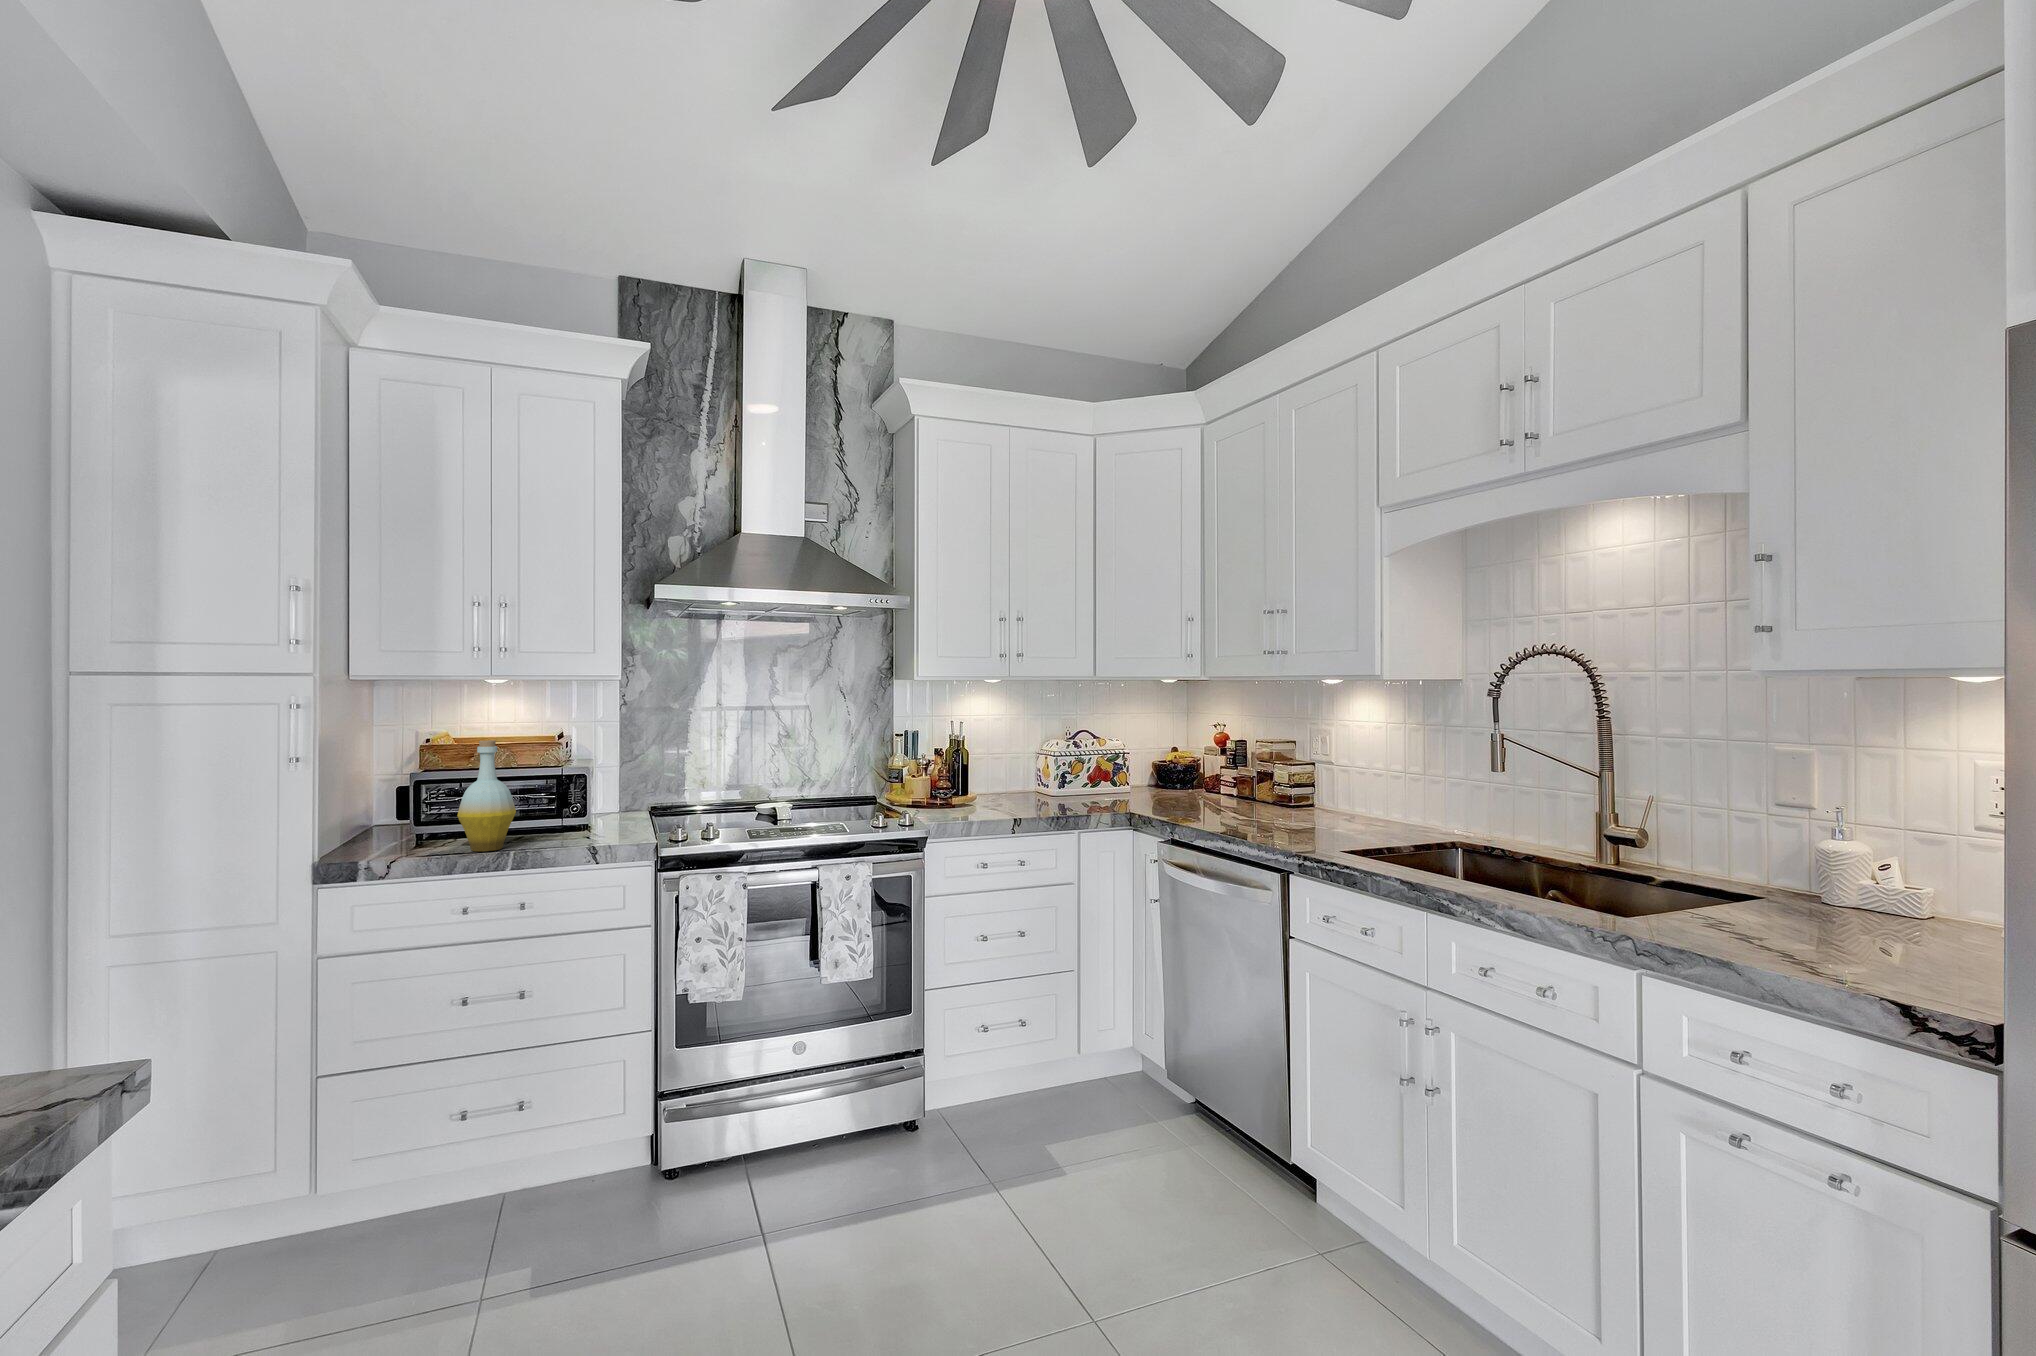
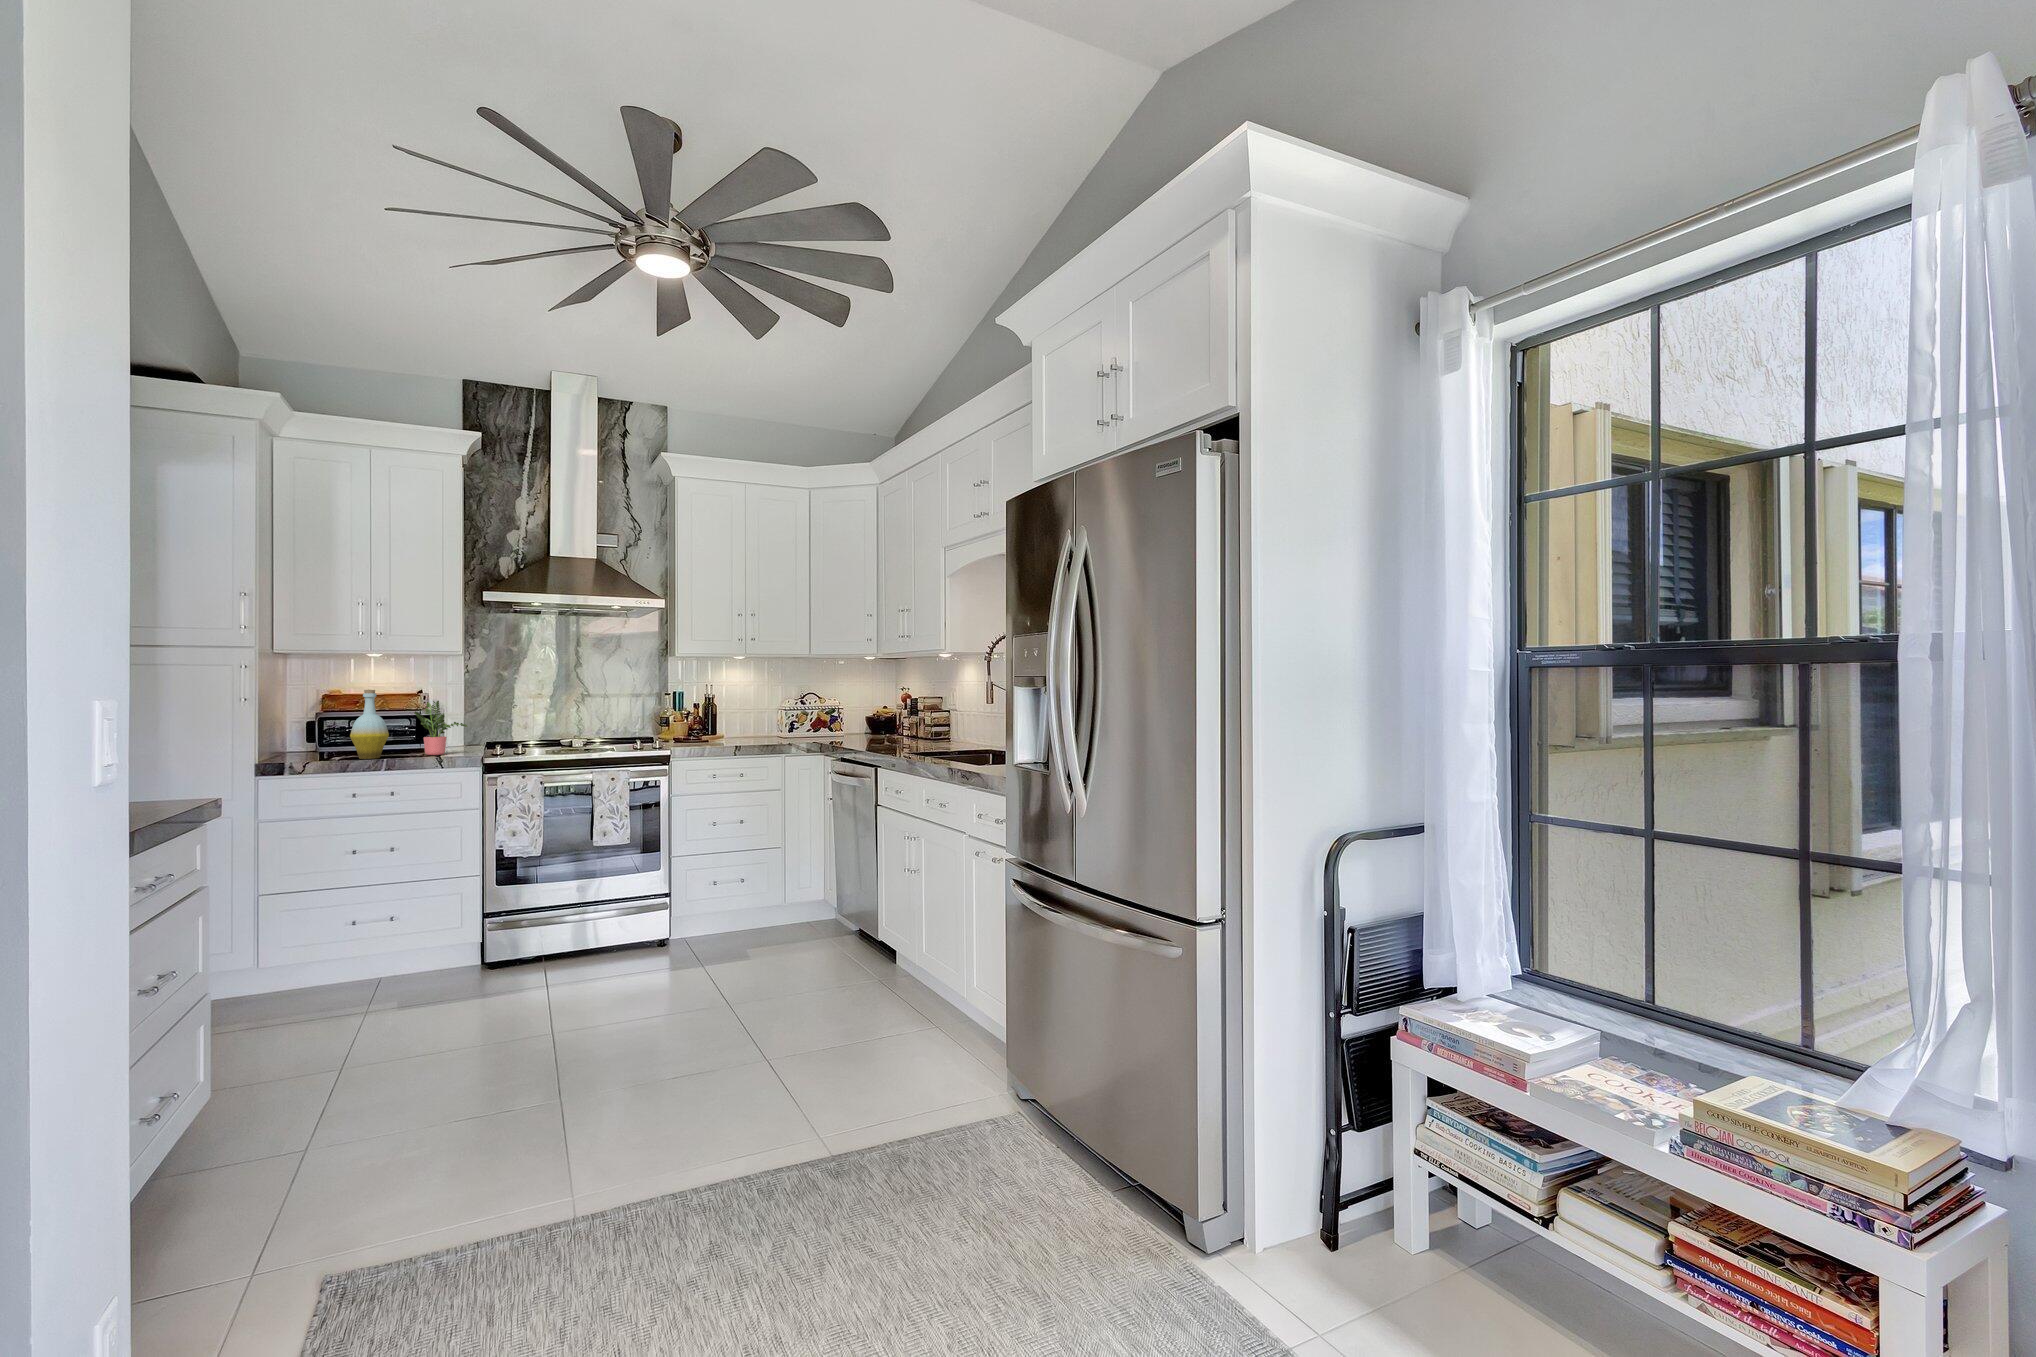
potted plant: none [553,753,630,839] -> present [414,701,467,755]

